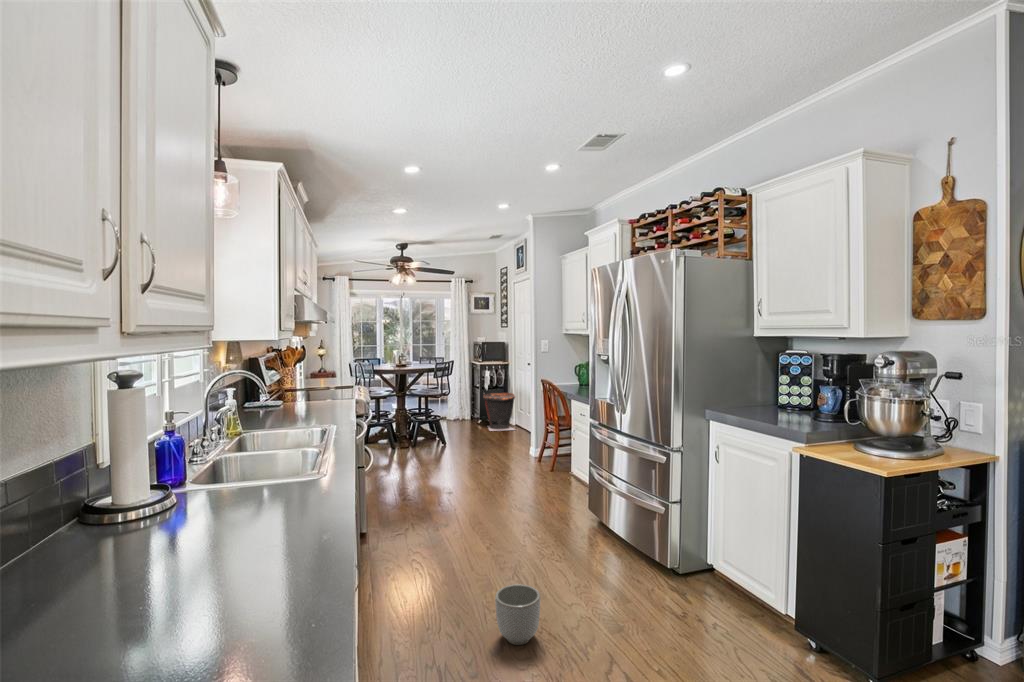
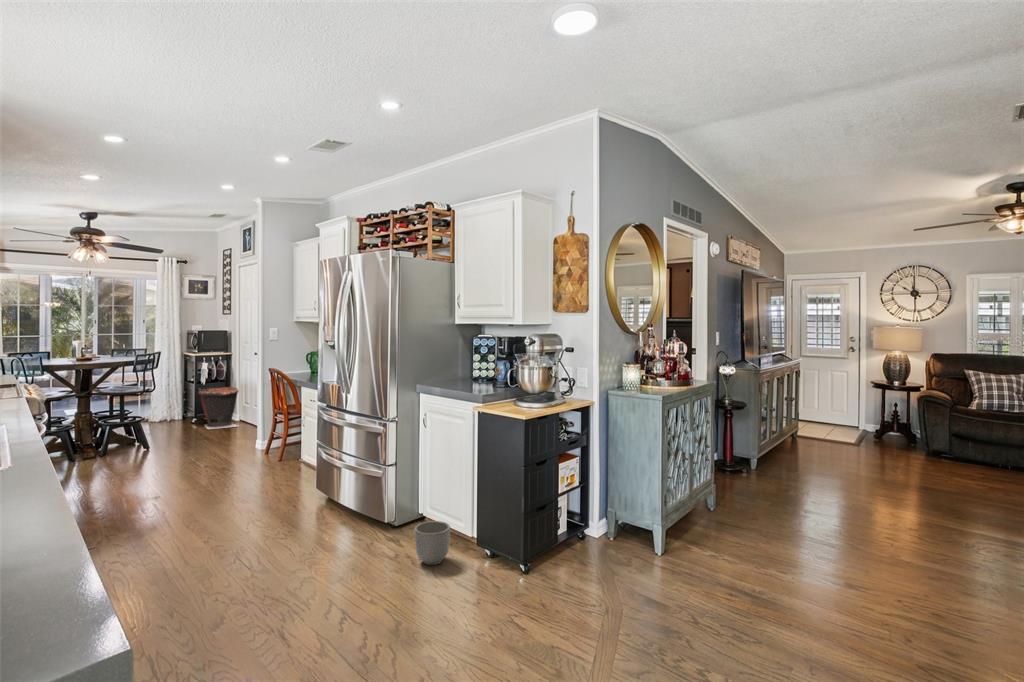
planter: present [495,584,540,645] -> present [414,521,450,565]

